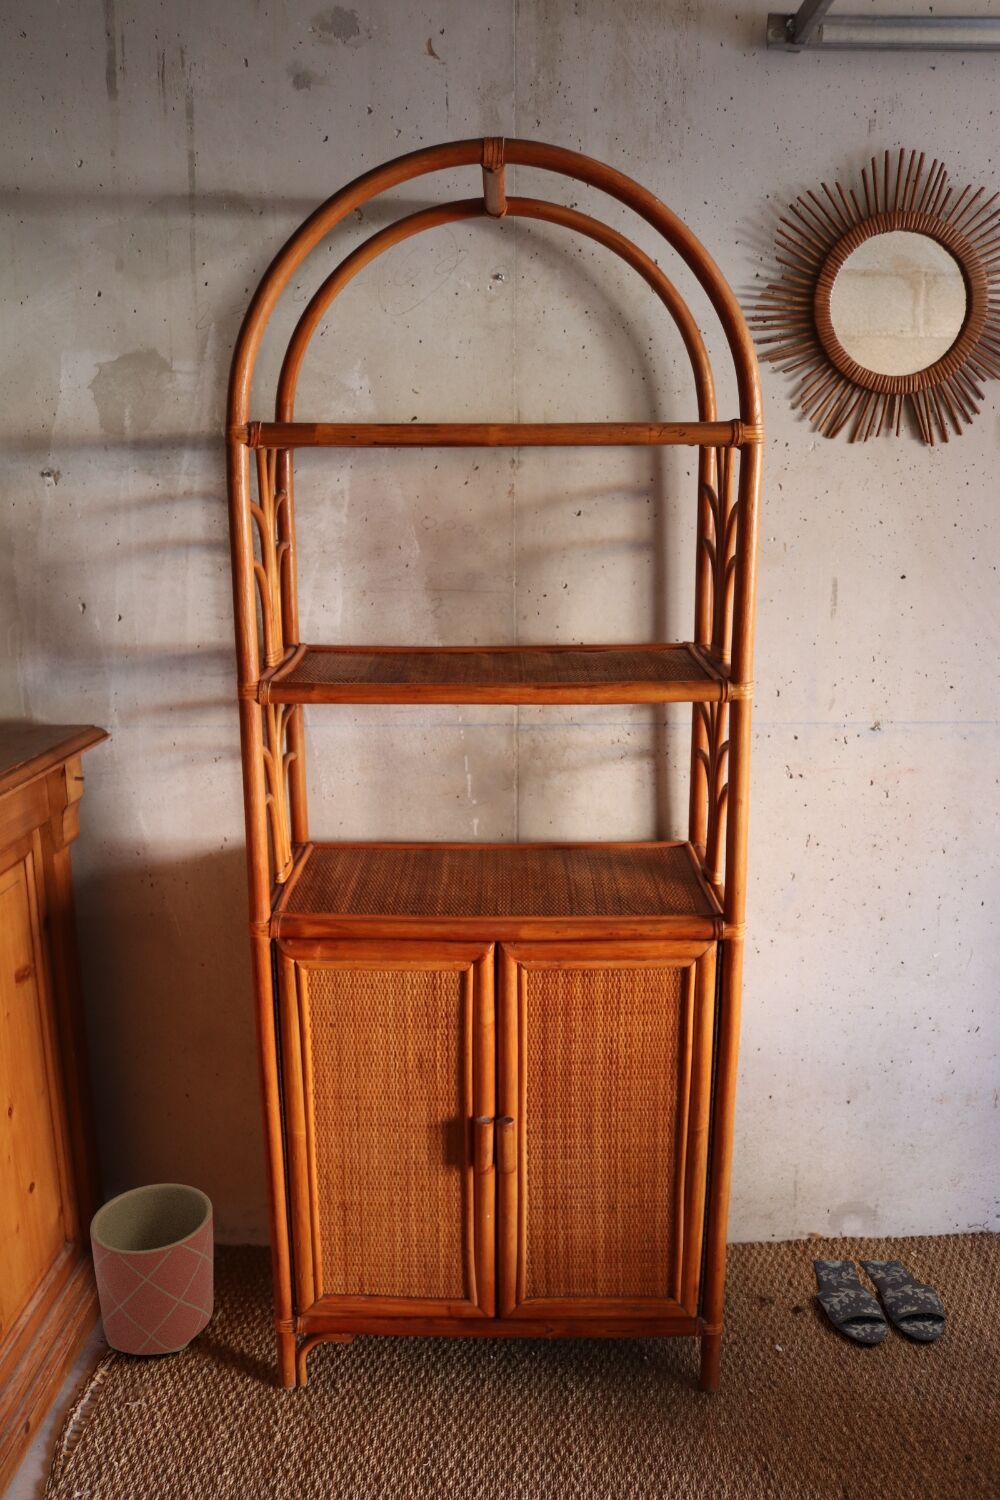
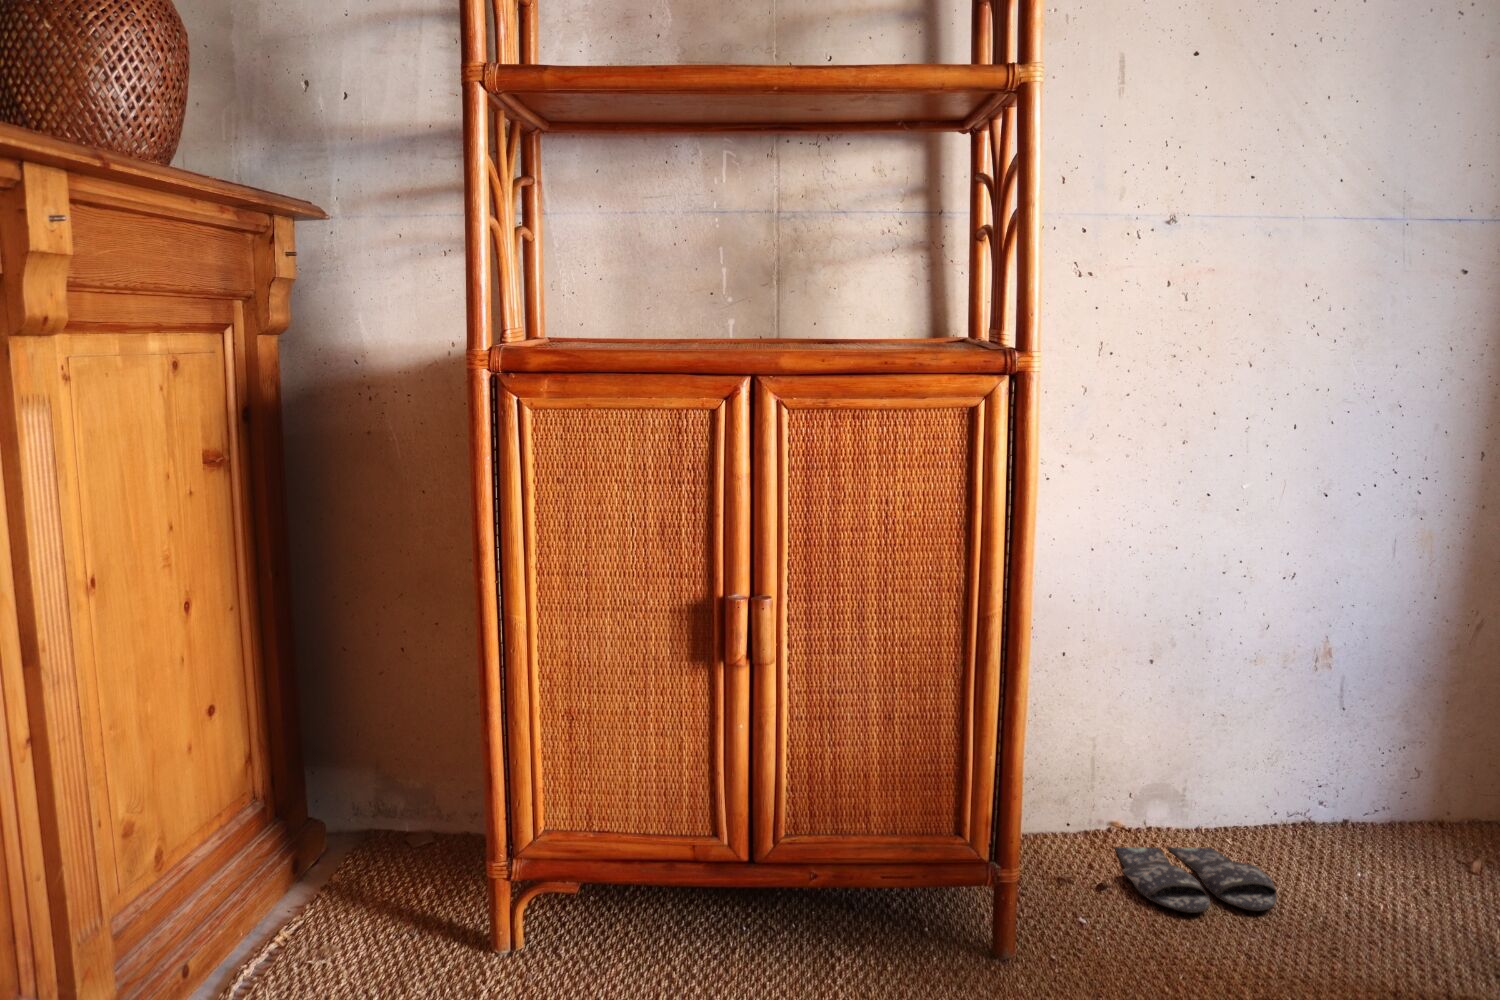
planter: present [90,1183,213,1355] -> none [275,737,421,917]

